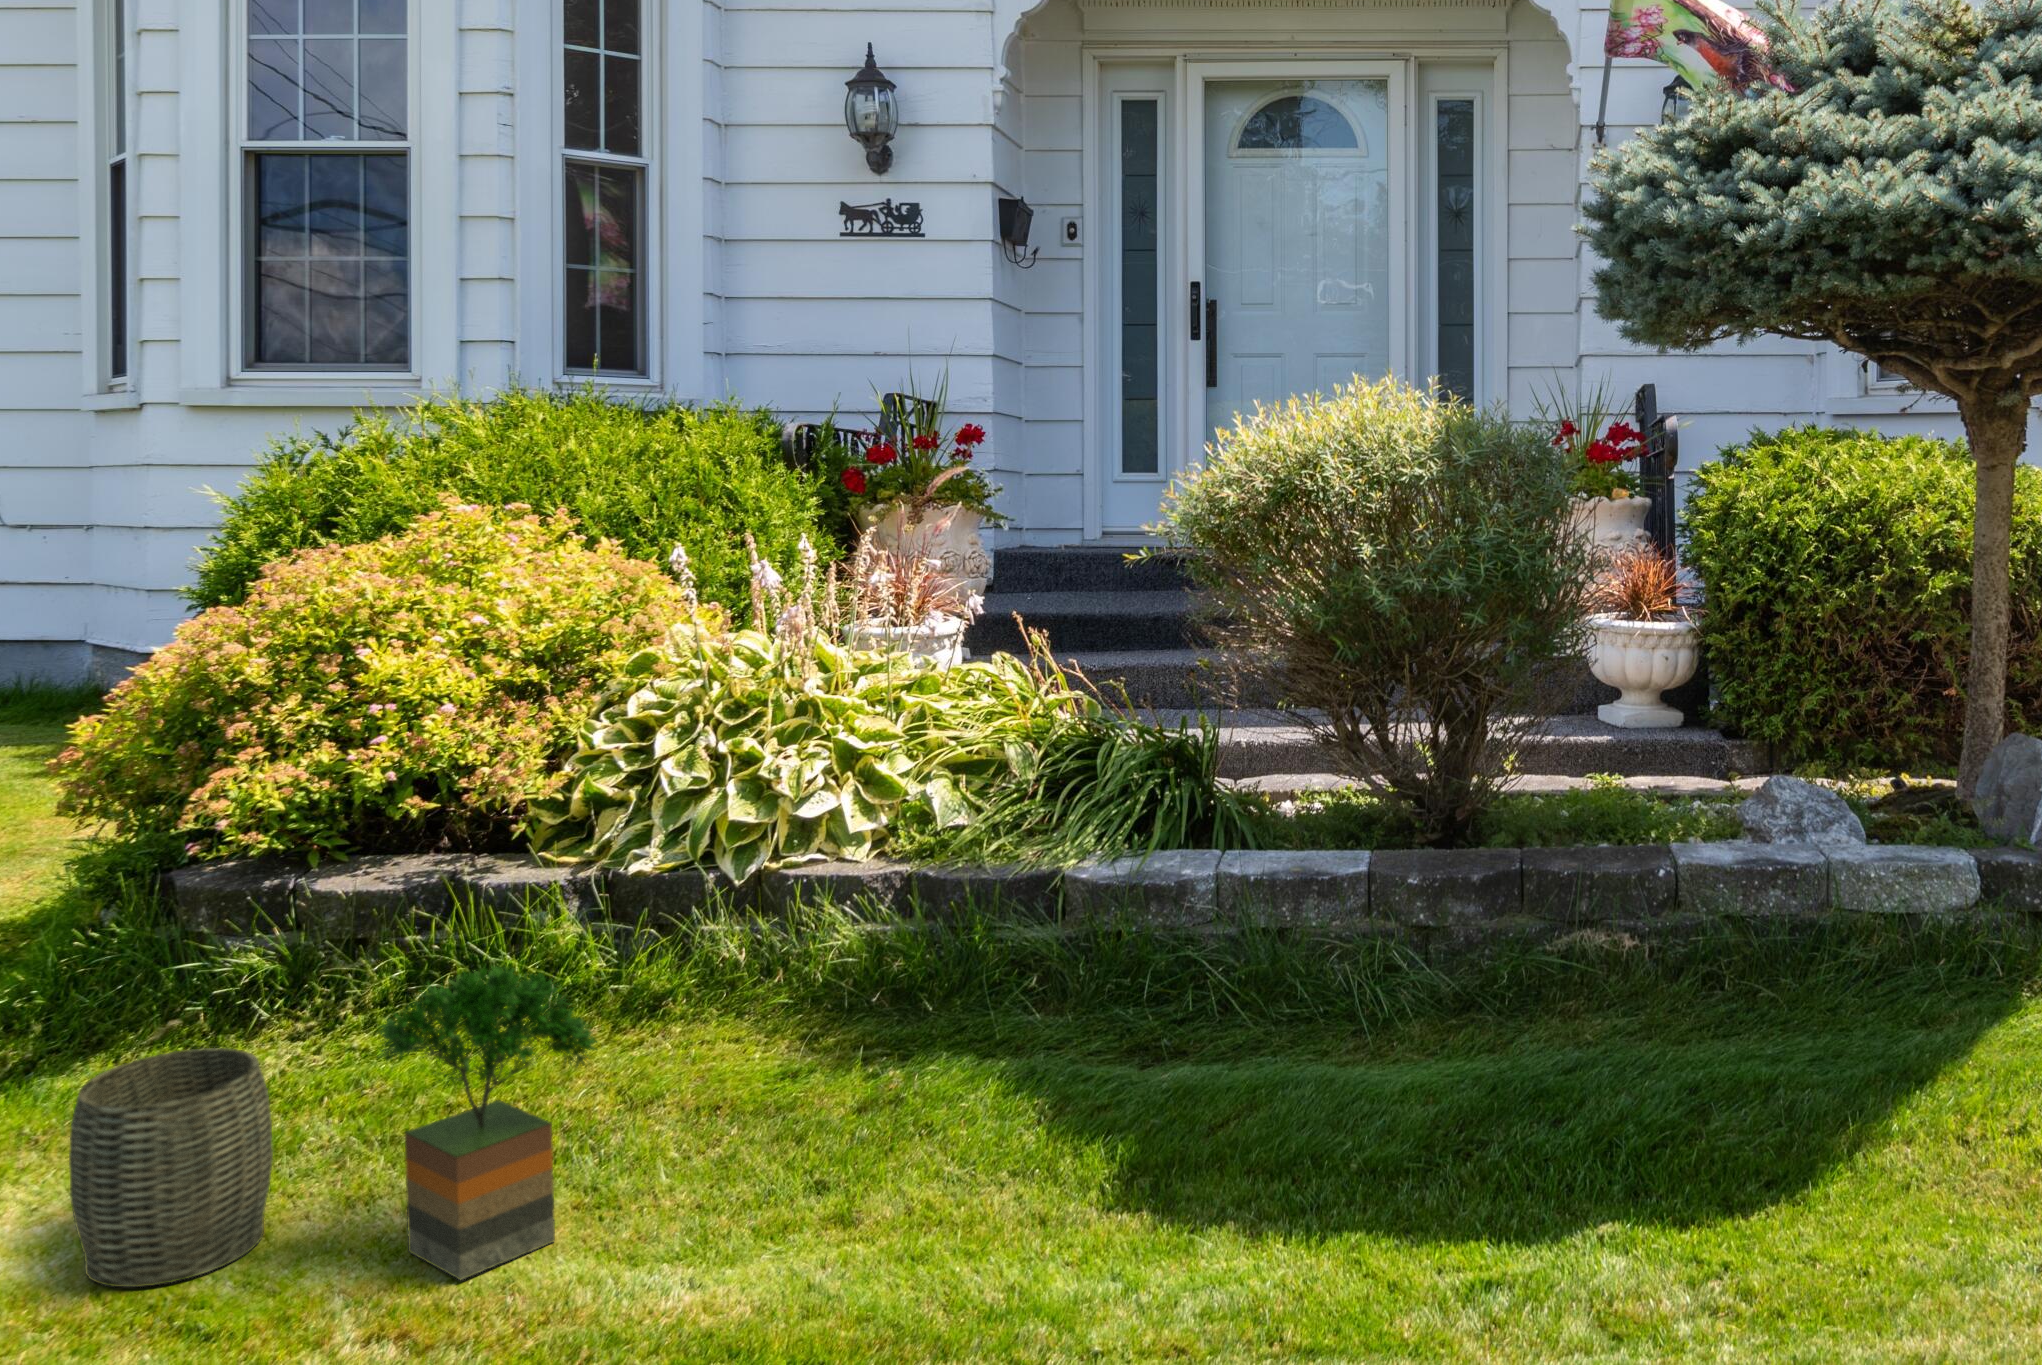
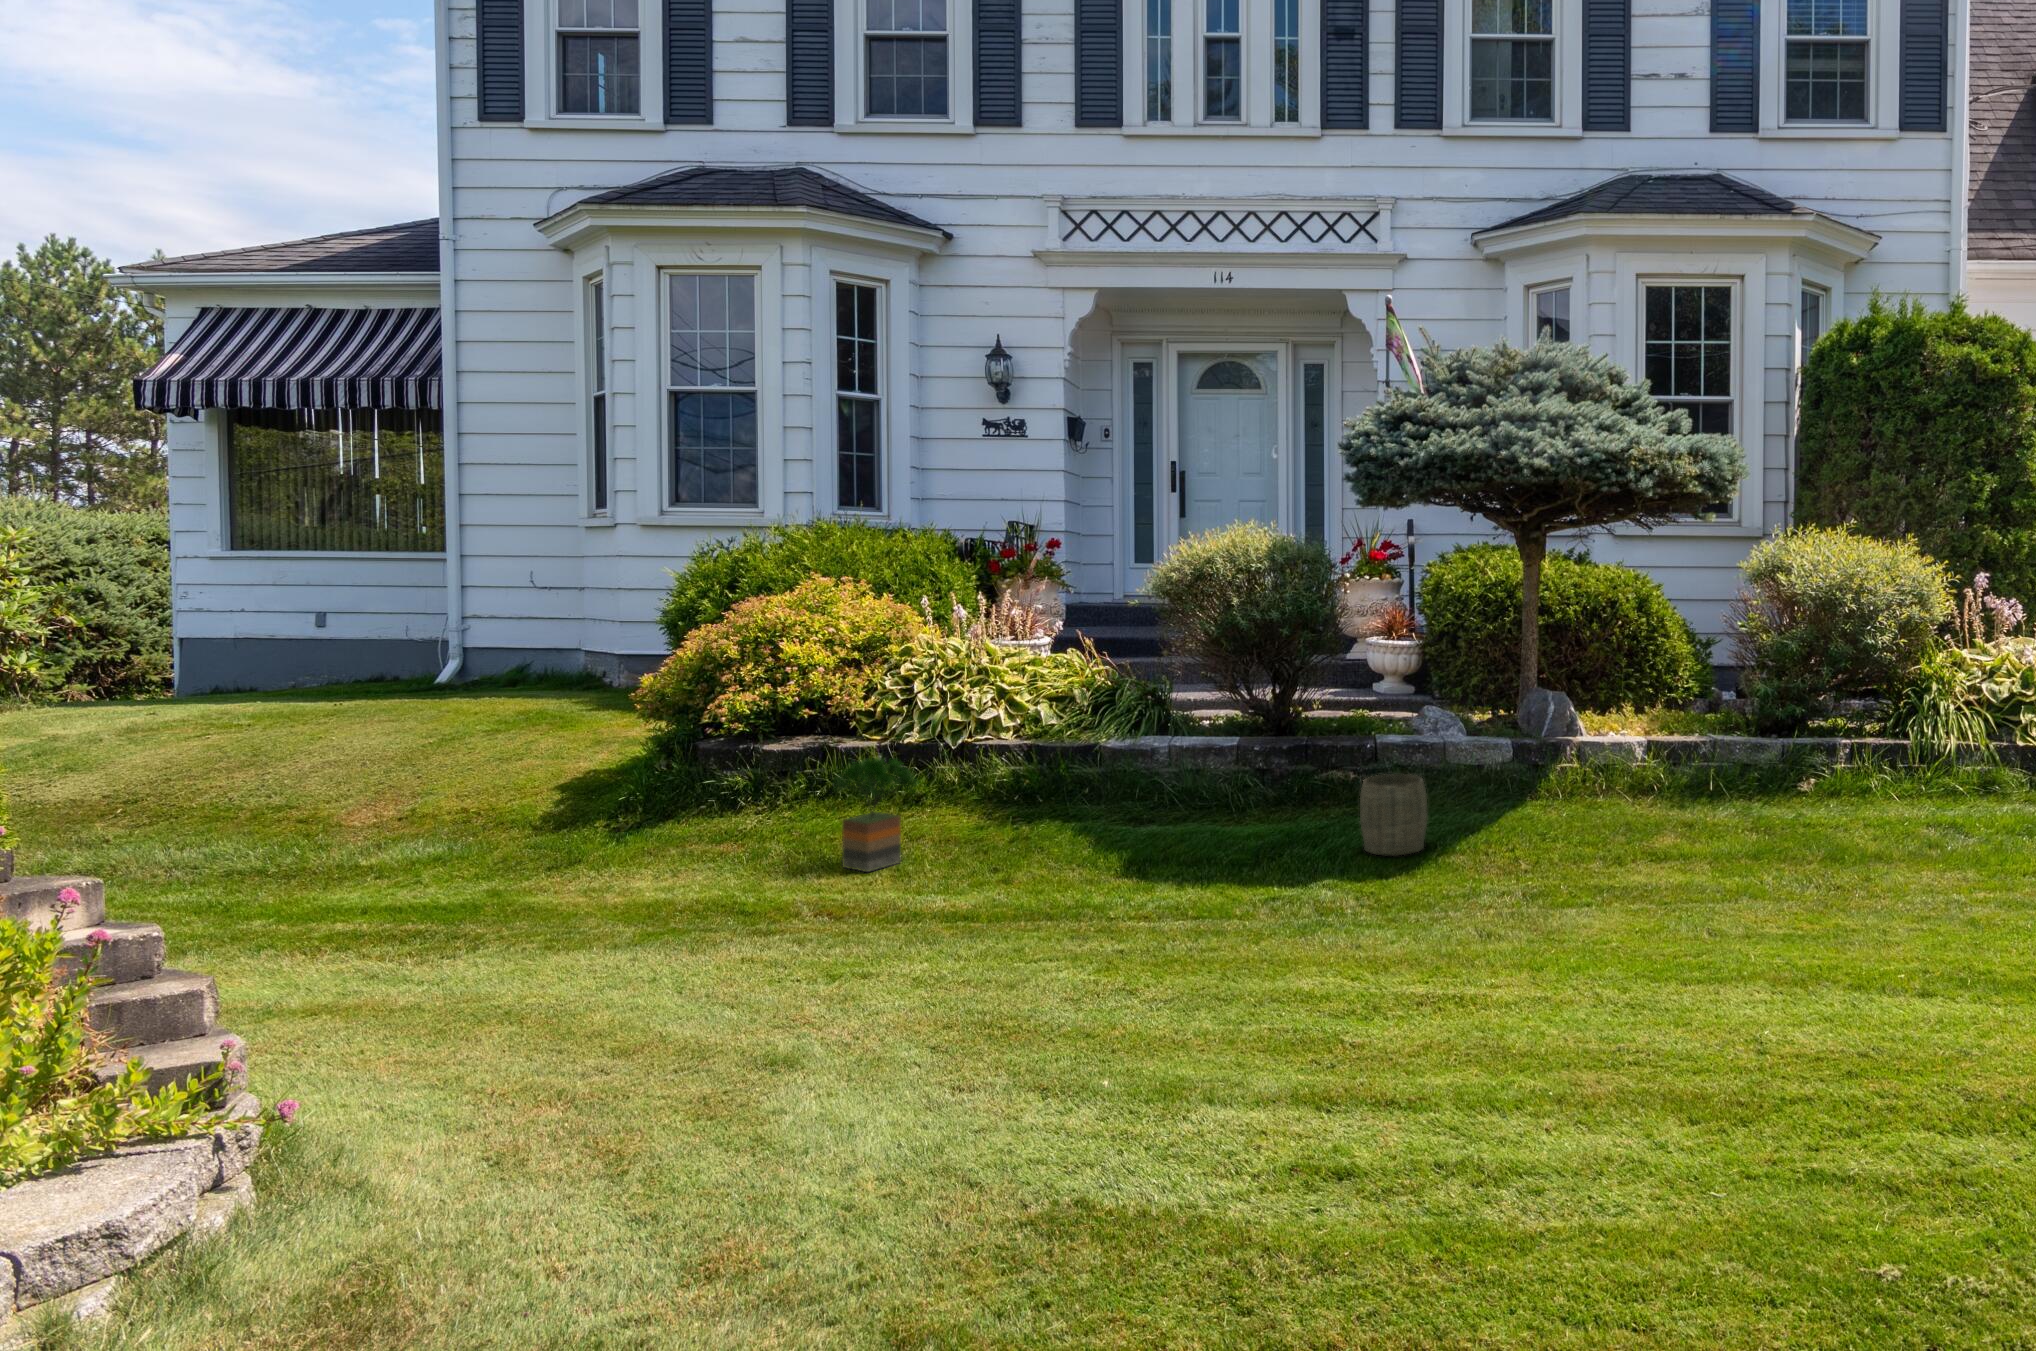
woven basket: present [69,1048,273,1287] -> present [1360,774,1427,855]

